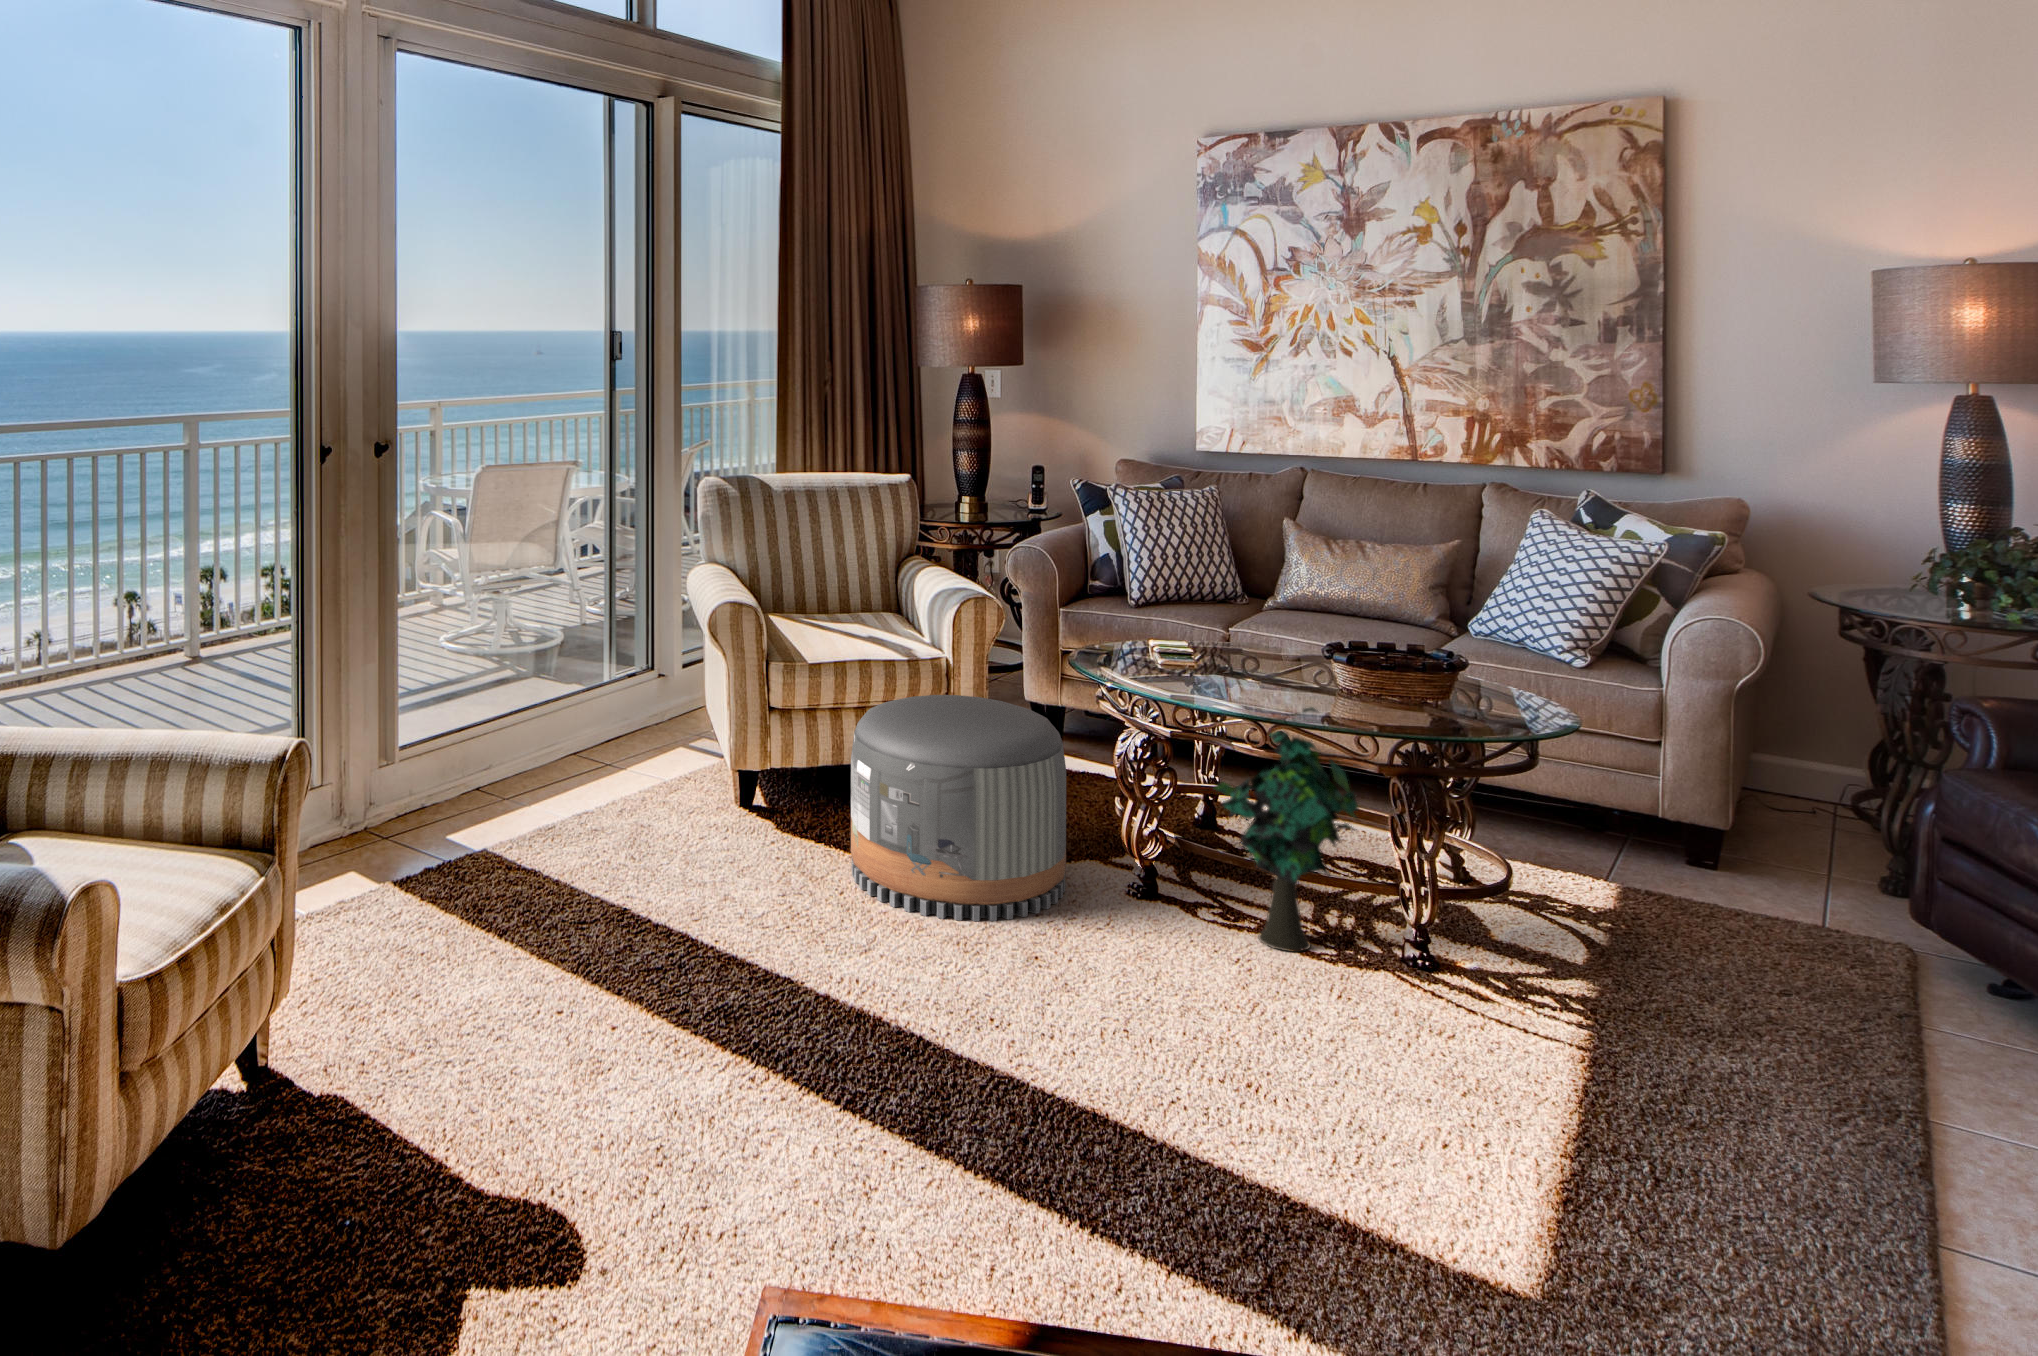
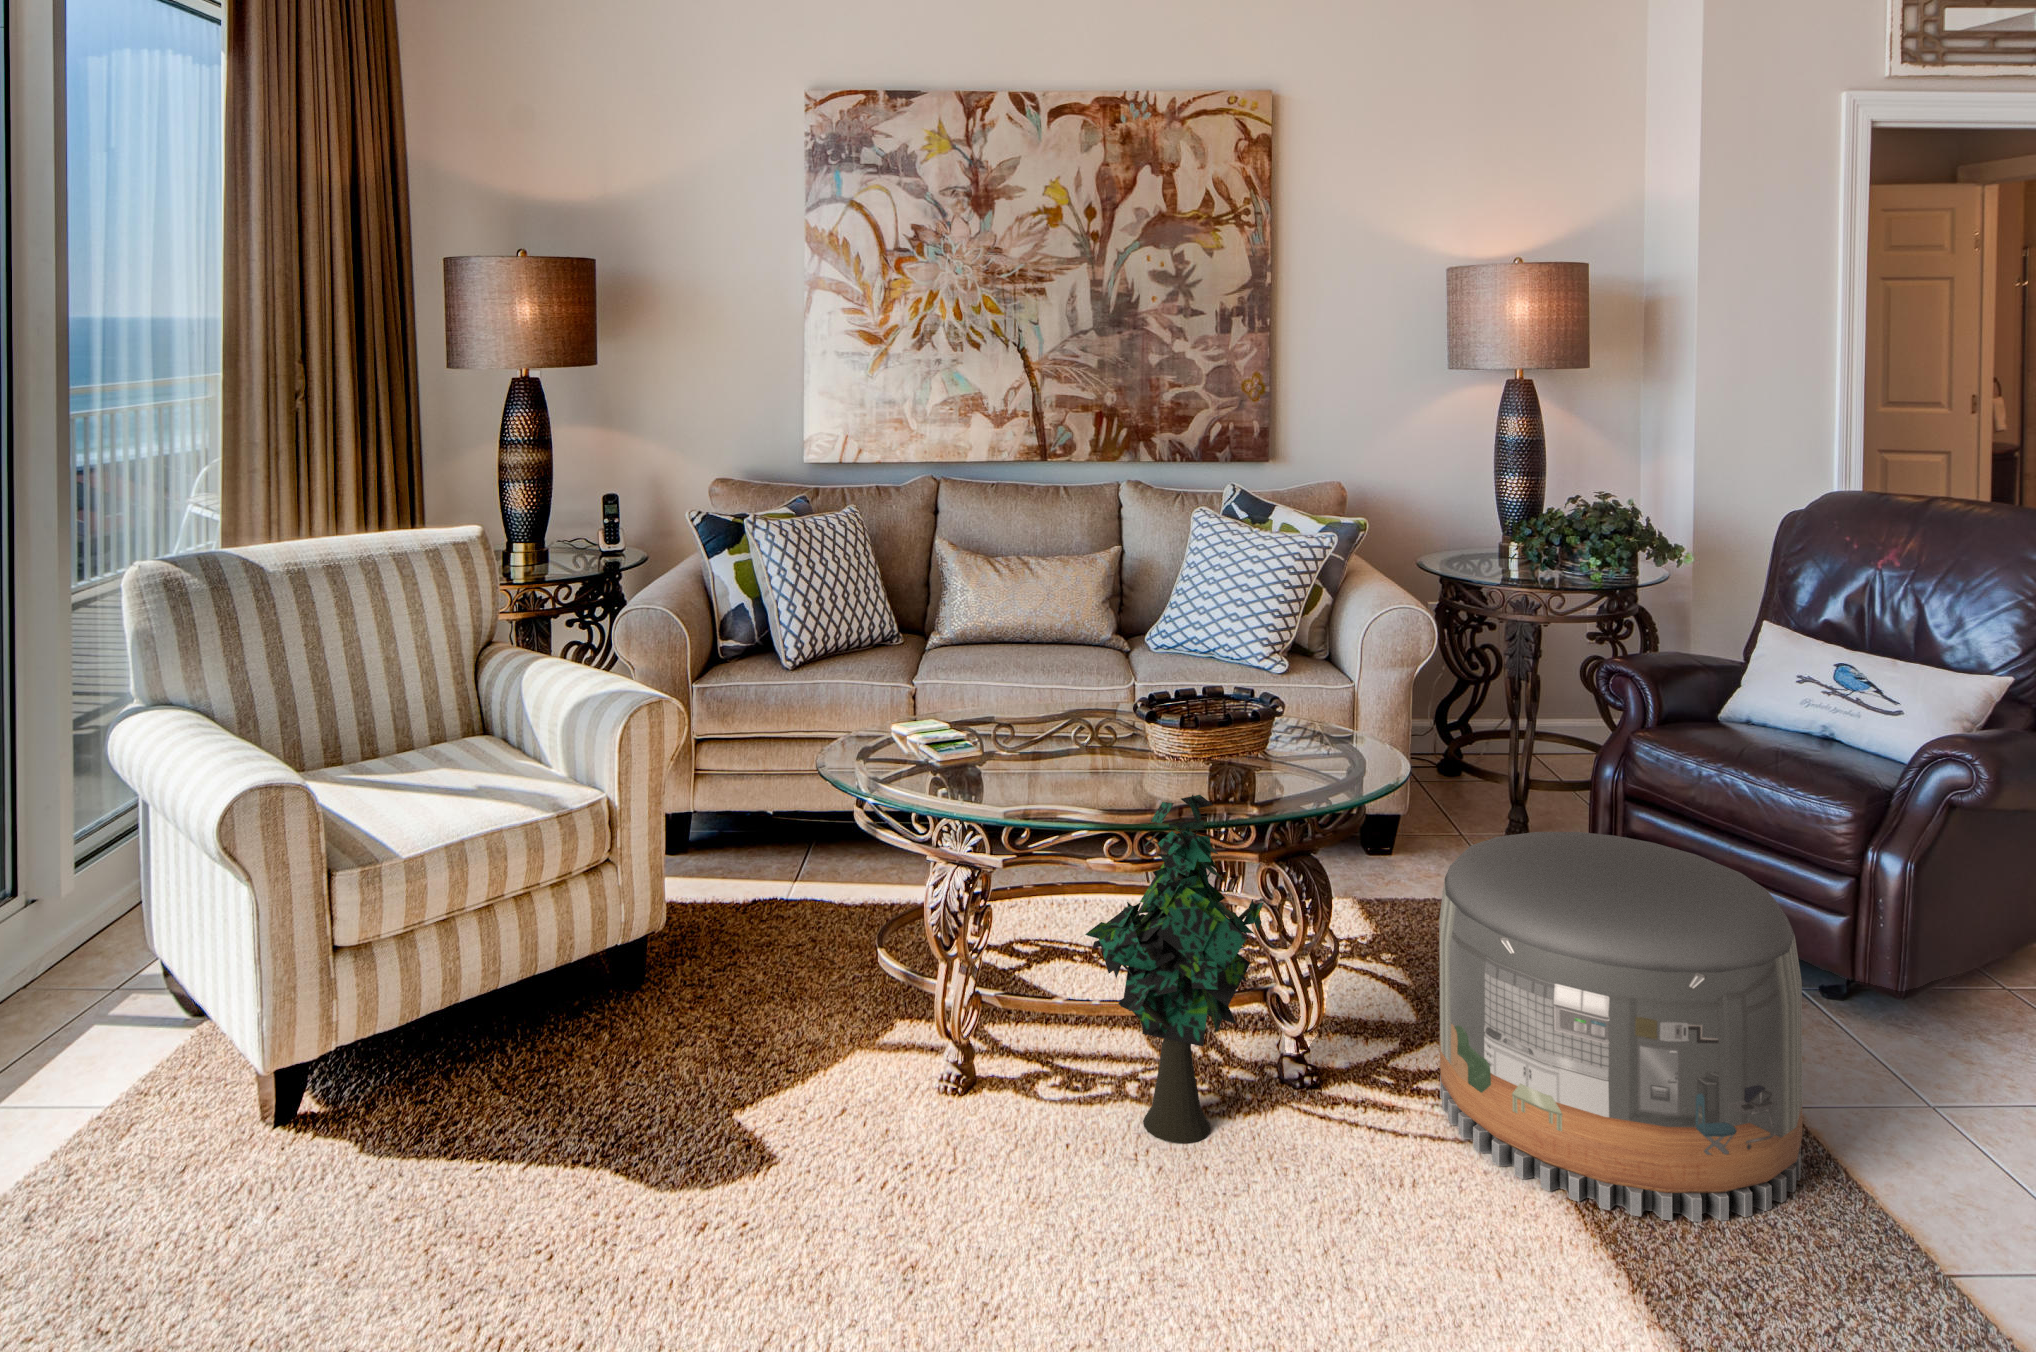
pouf: present [851,695,1066,921] -> present [1439,832,1802,1222]

